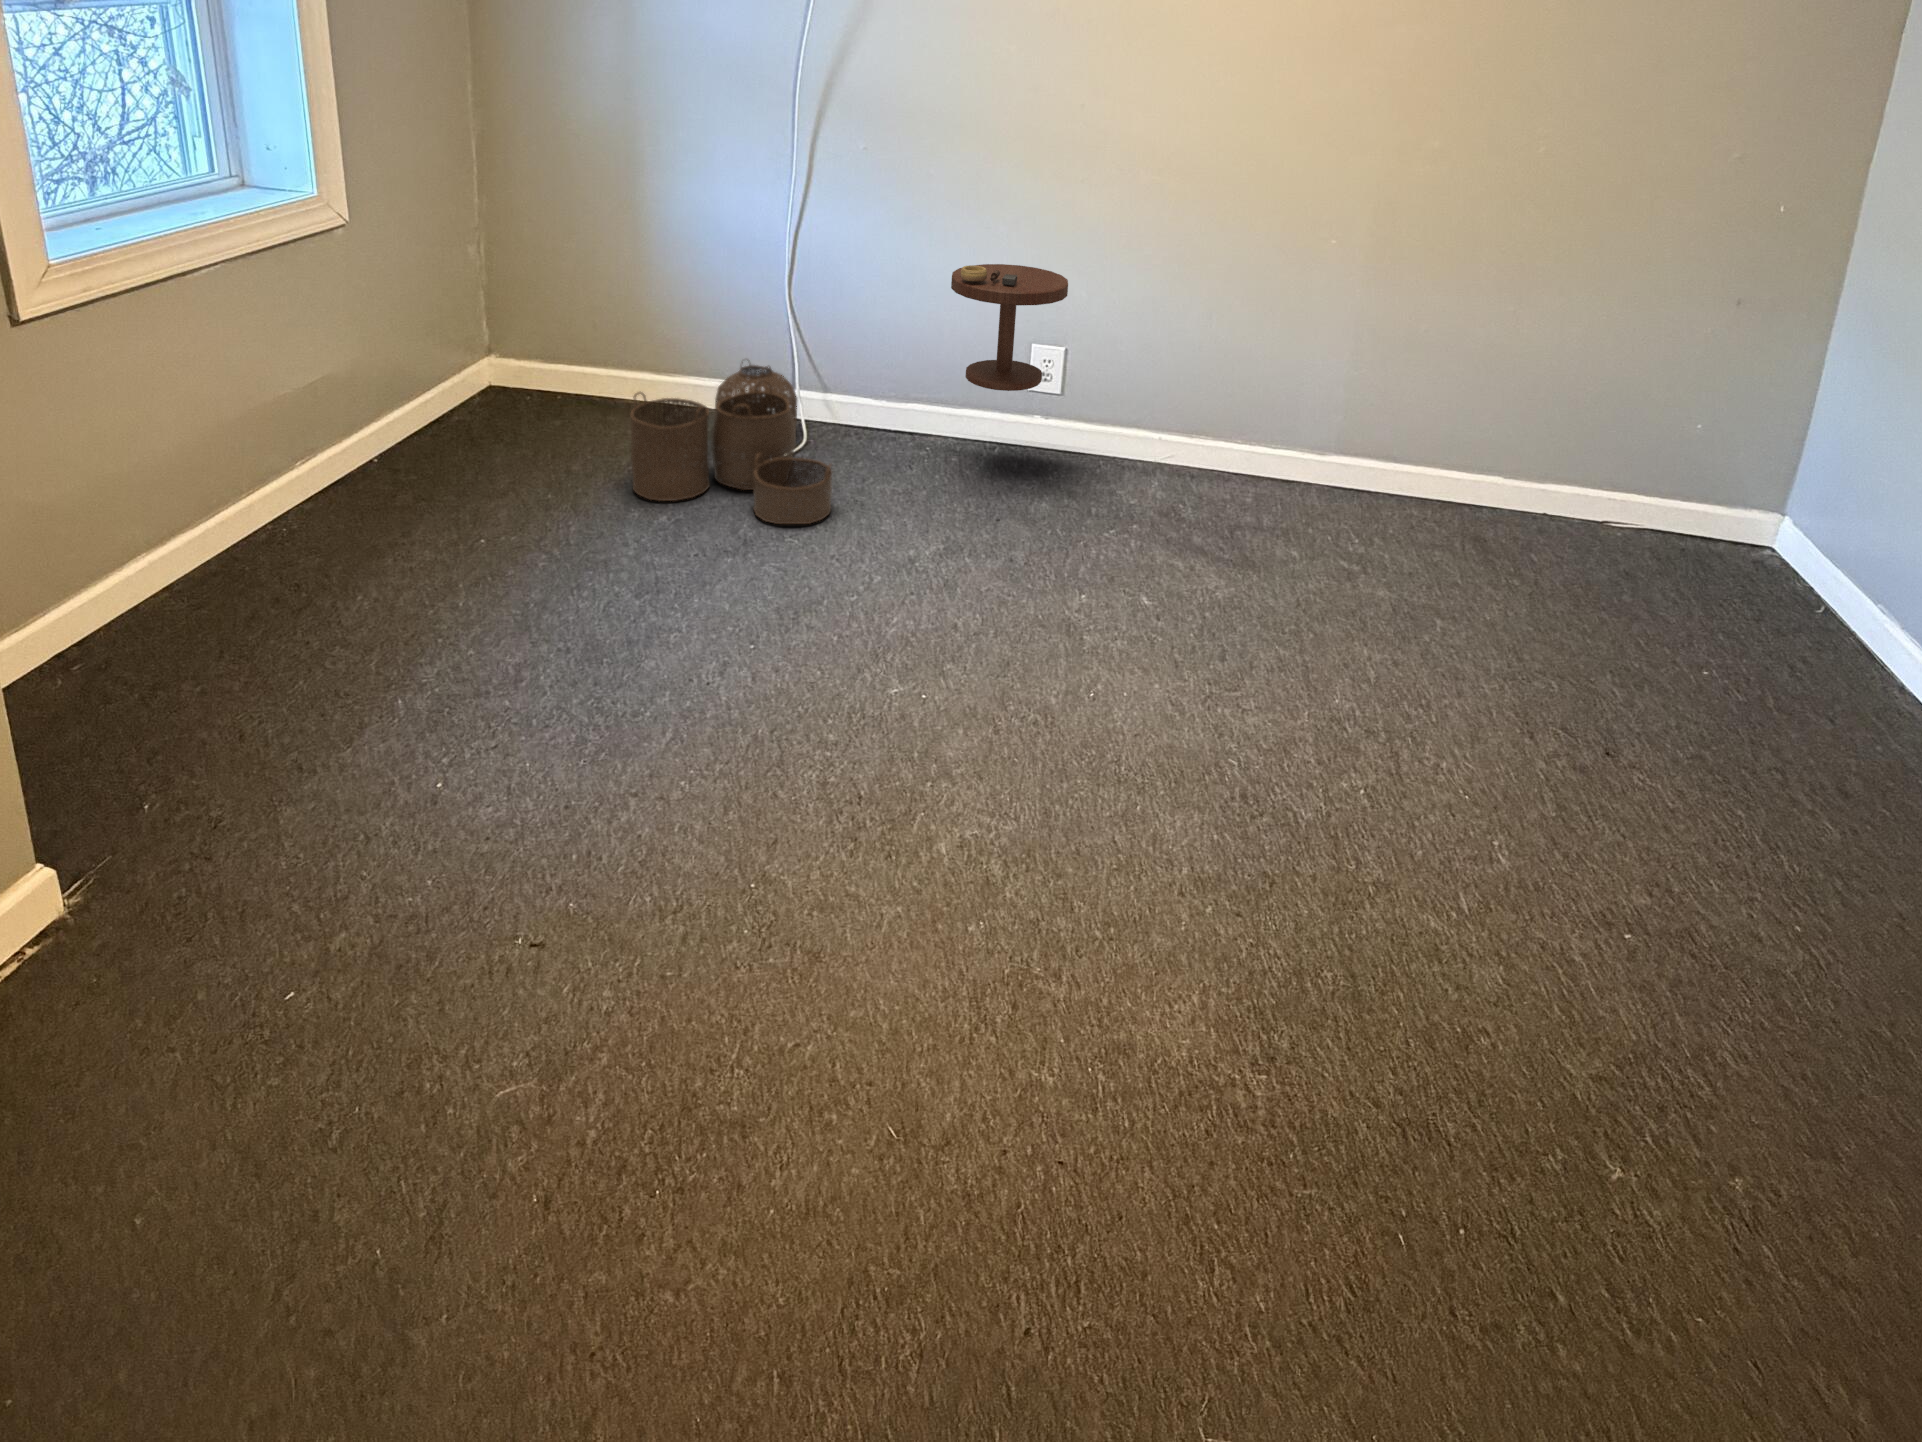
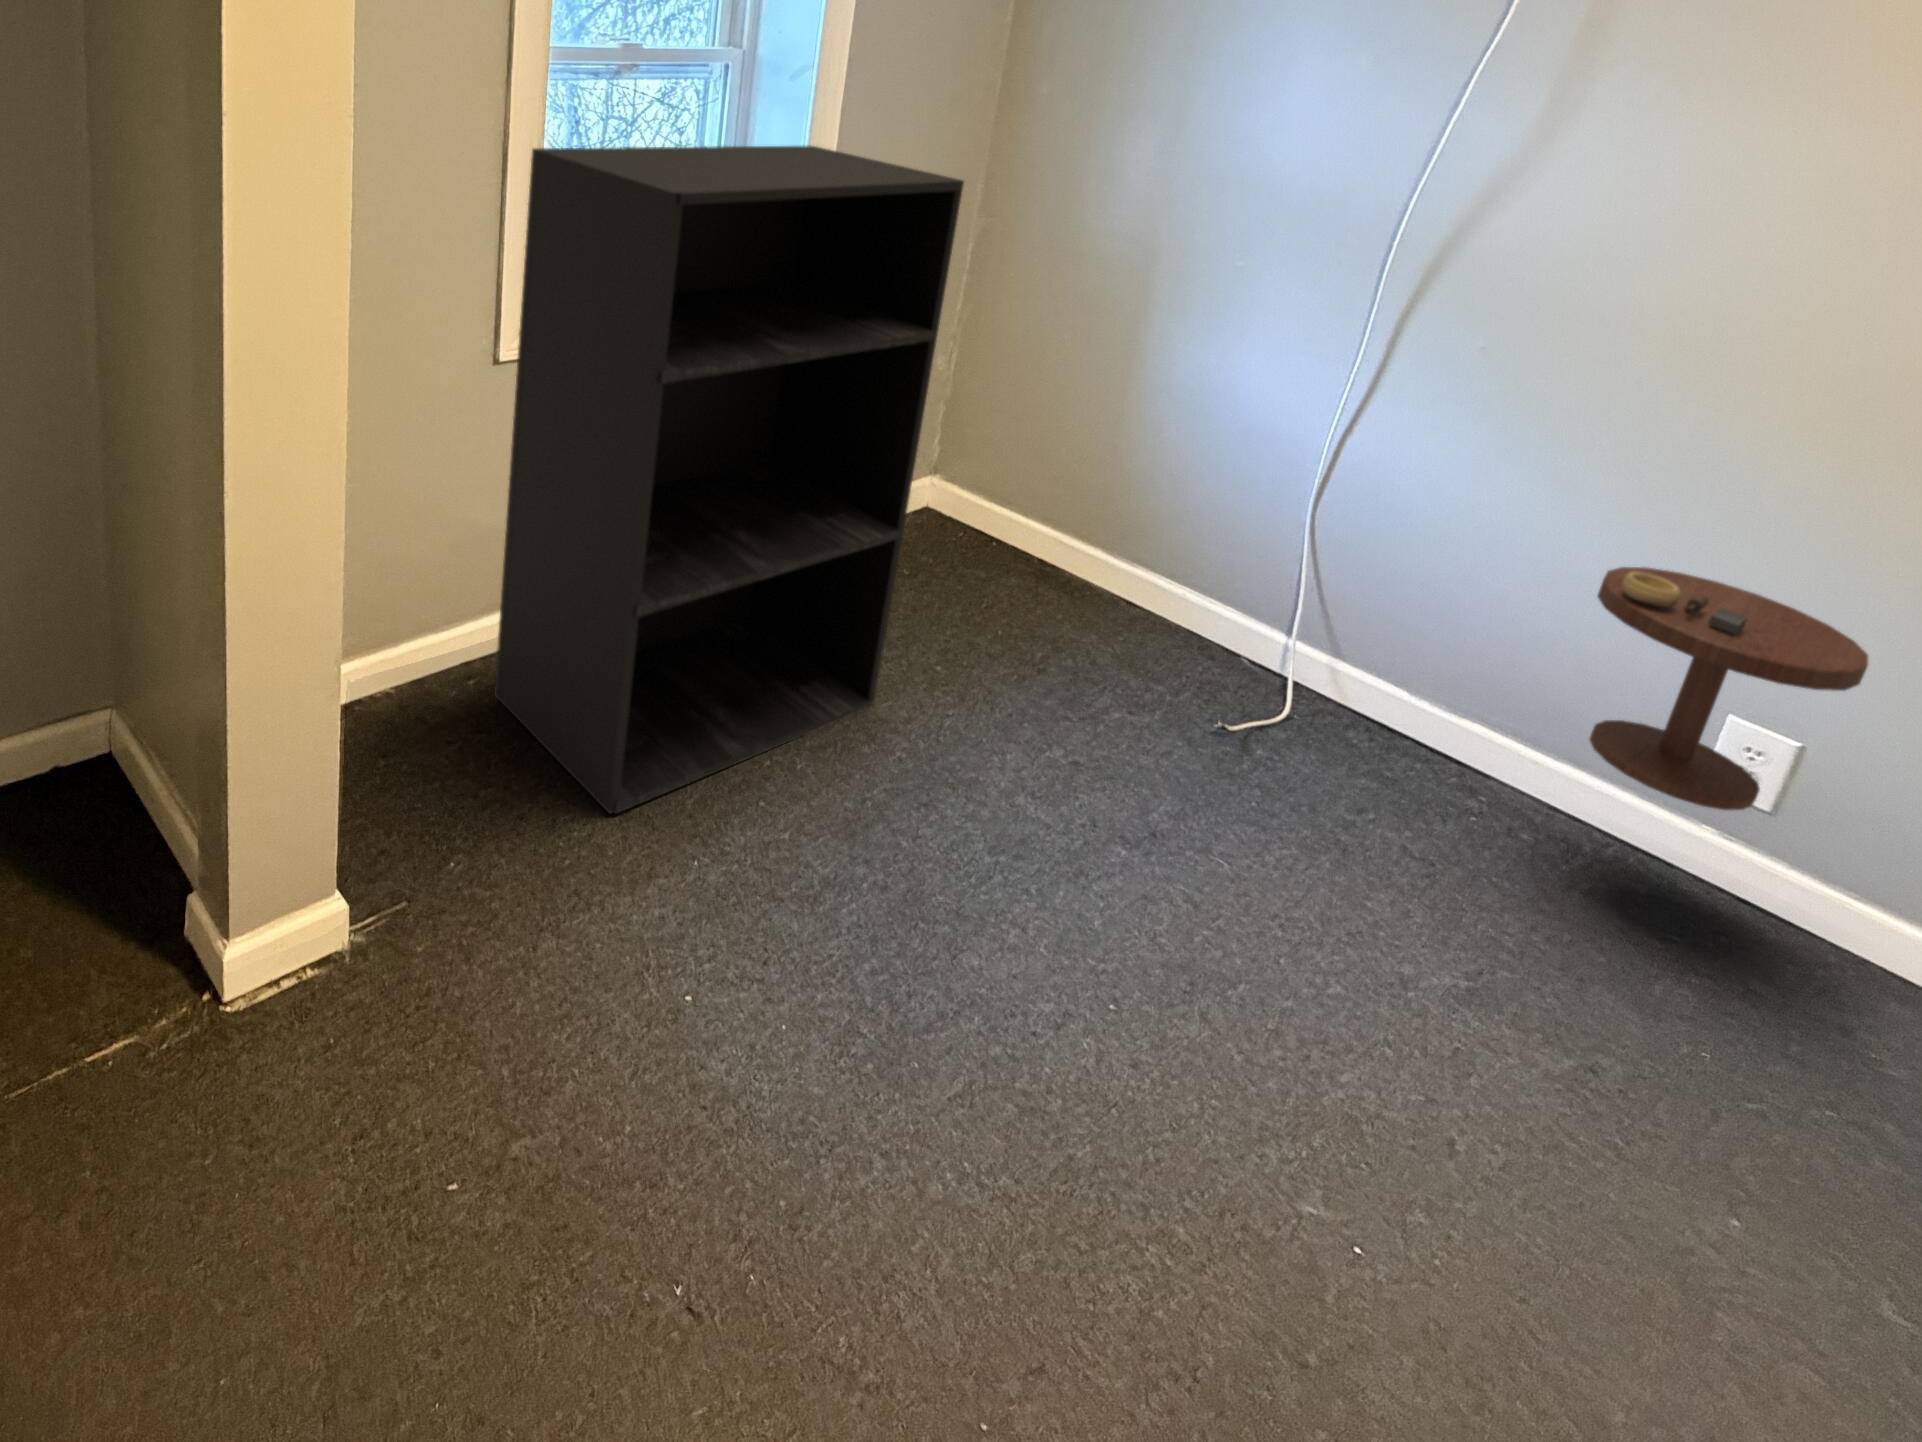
bookshelf: none [16,56,514,703] -> present [494,145,964,813]
woven basket: present [630,362,832,524] -> none [1027,580,1306,858]

